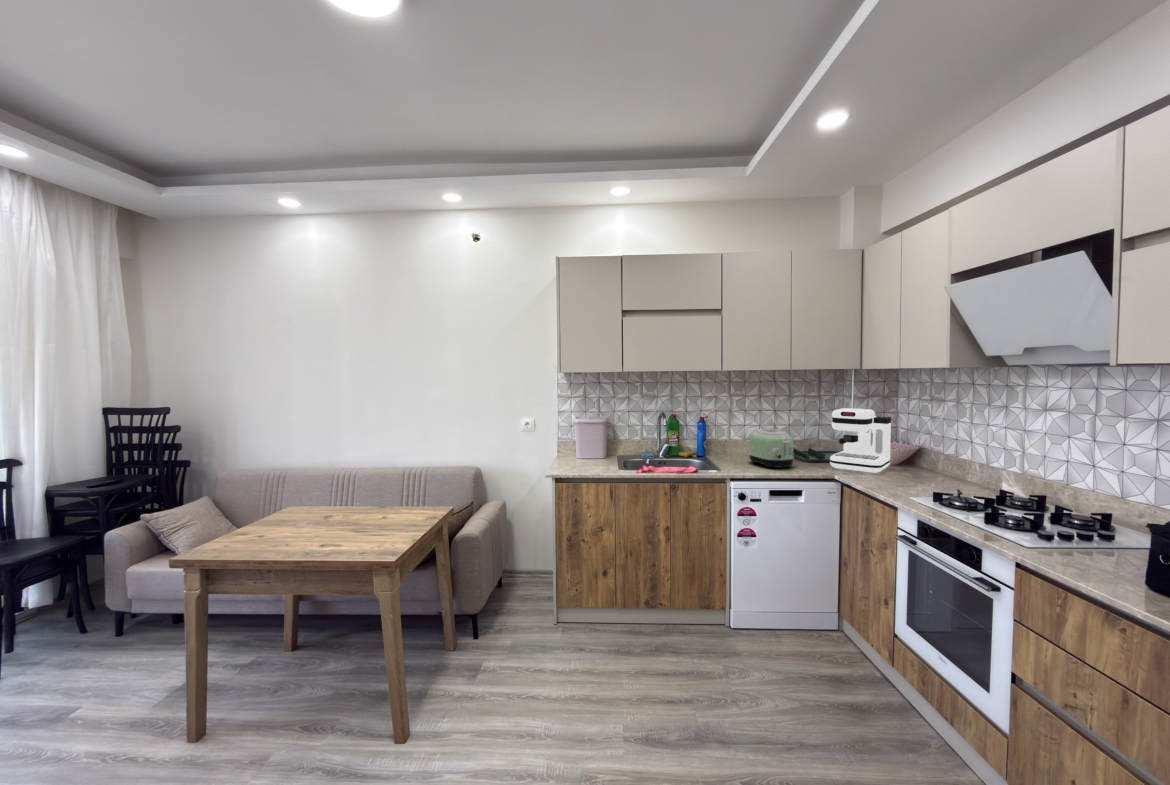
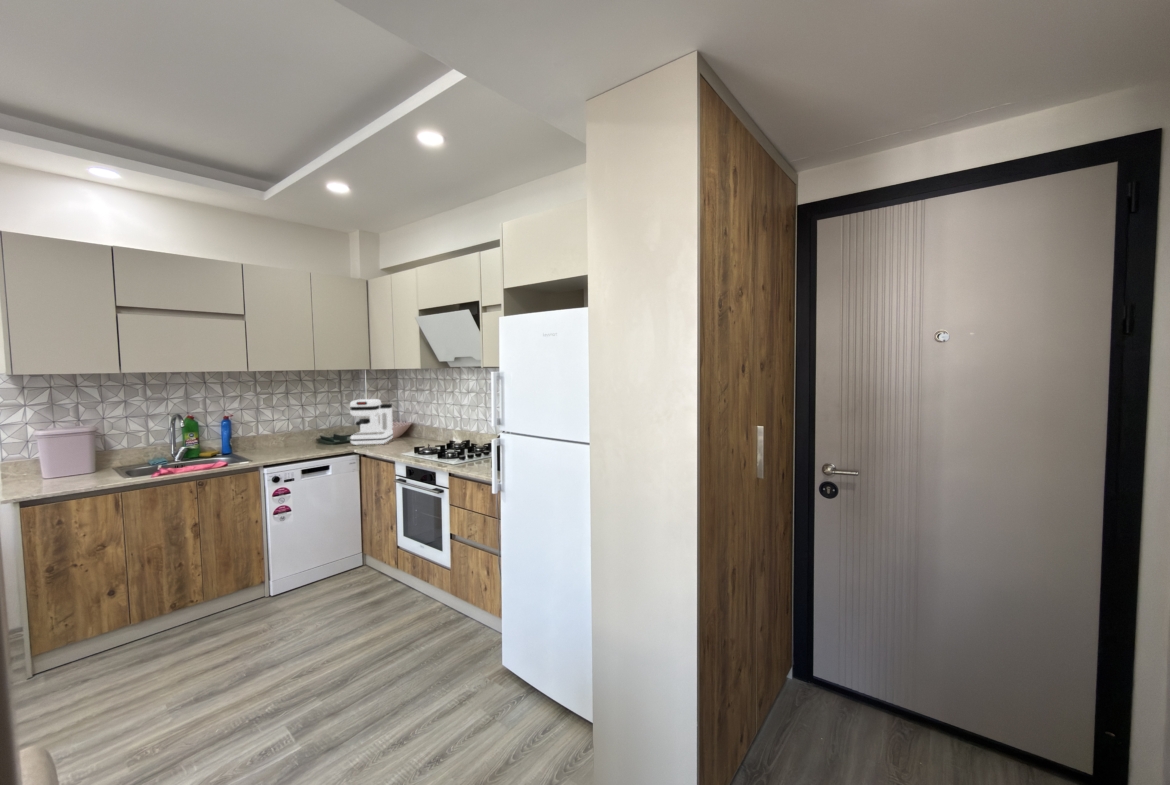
toaster: present [749,429,793,468] -> none [279,421,321,452]

